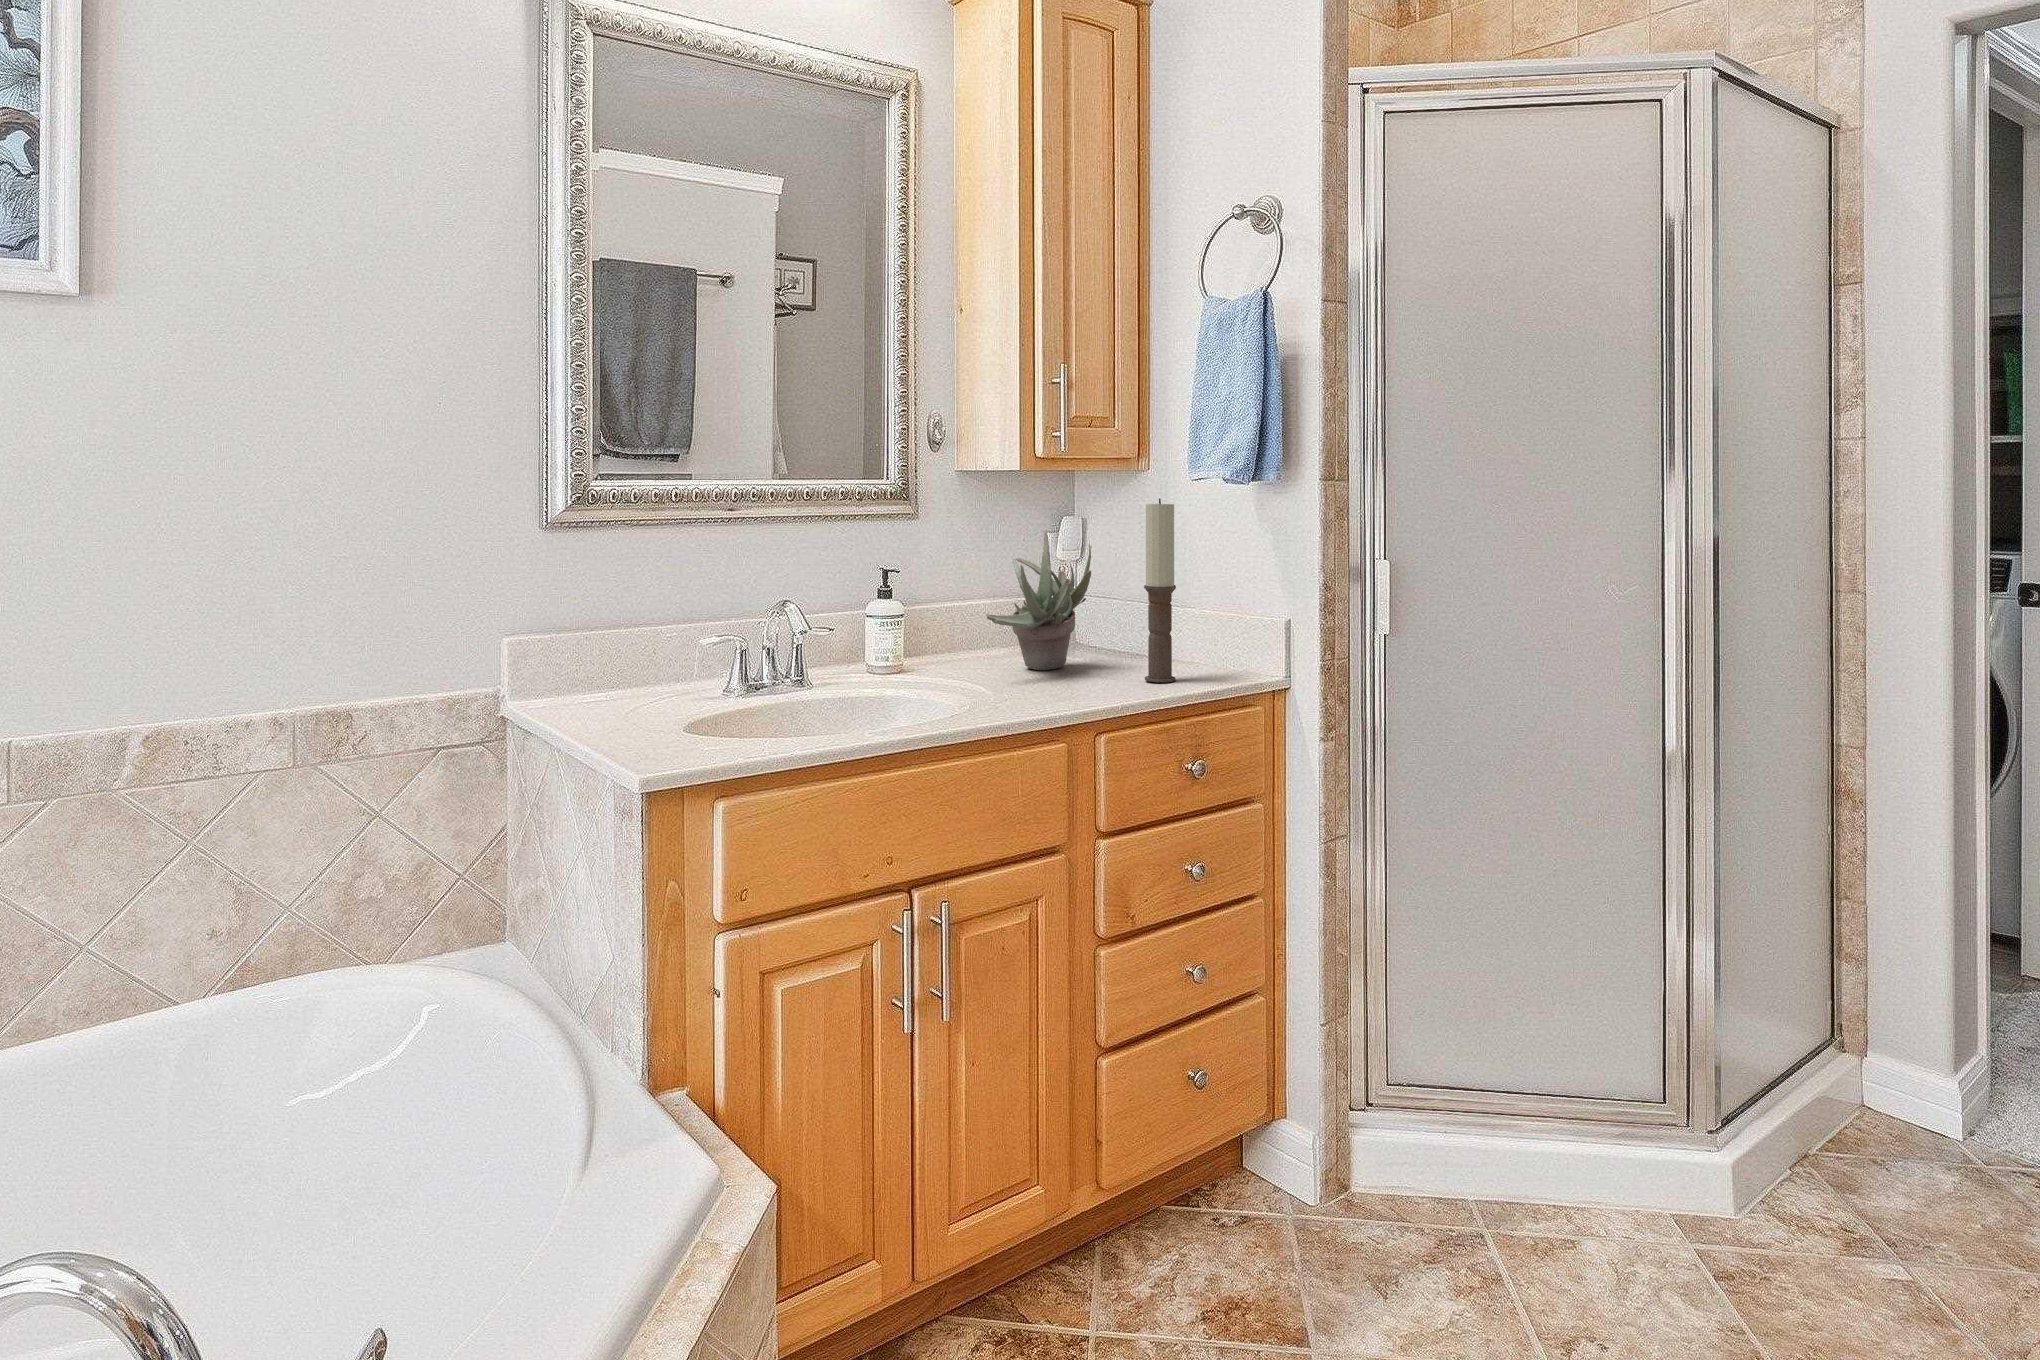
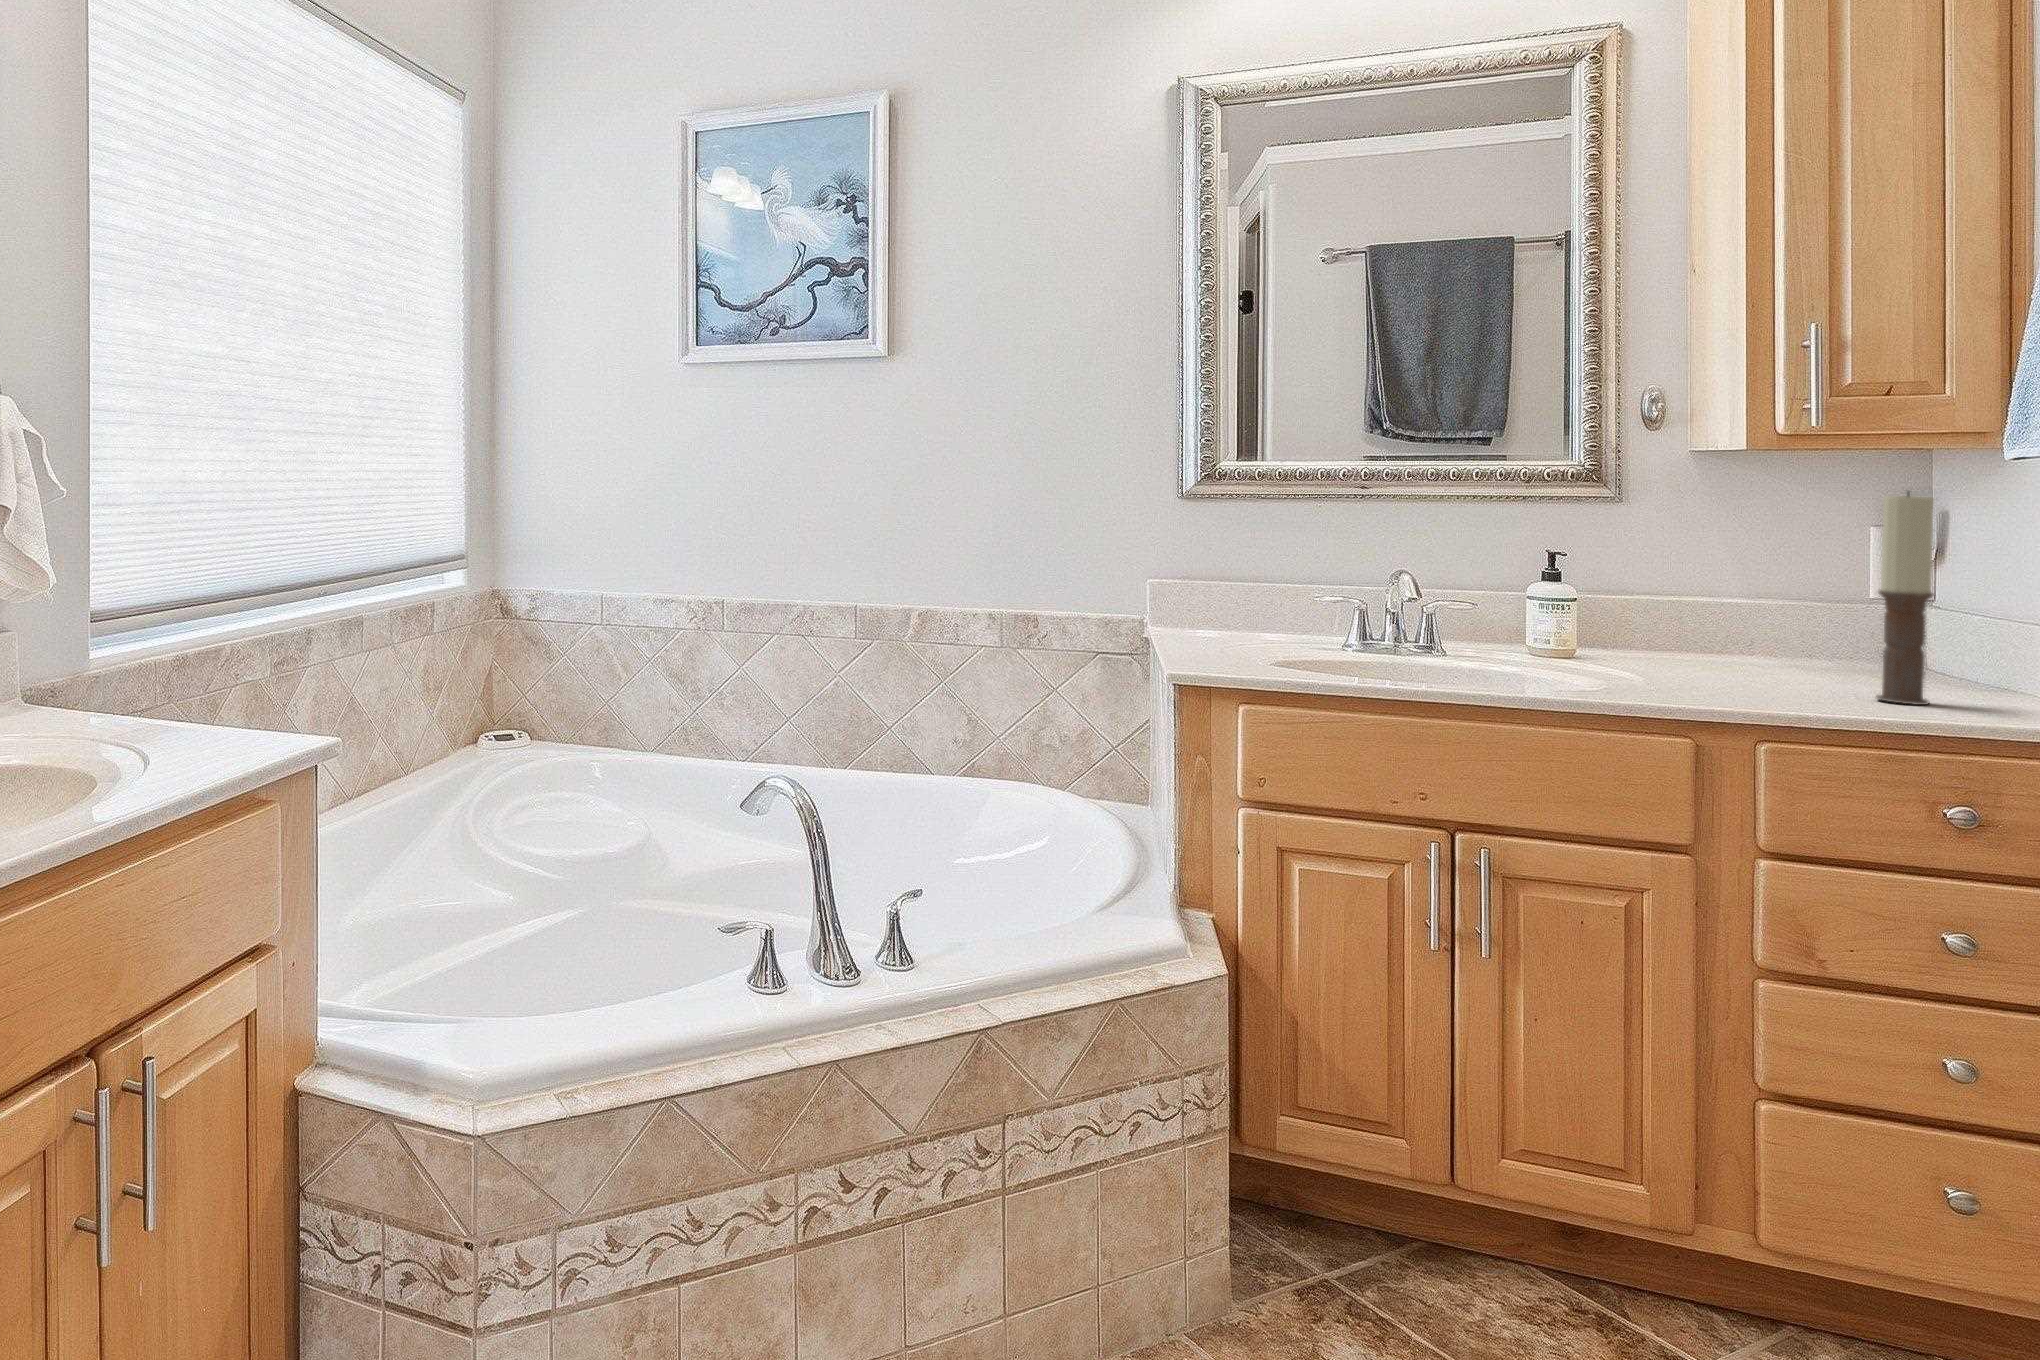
succulent plant: present [986,530,1091,670] -> none [1647,521,1840,675]

